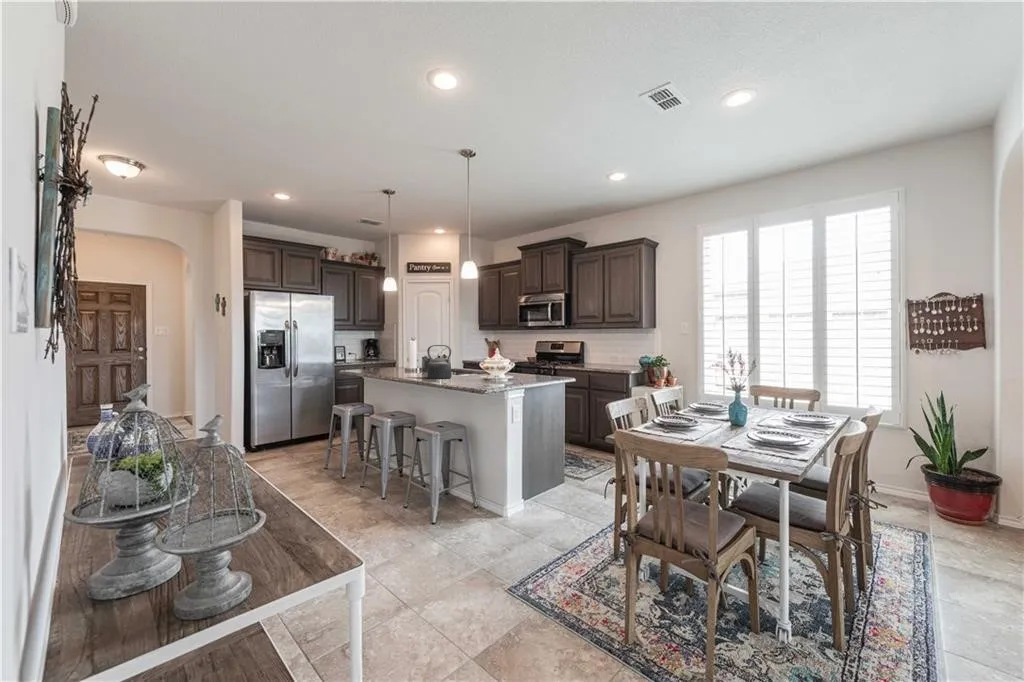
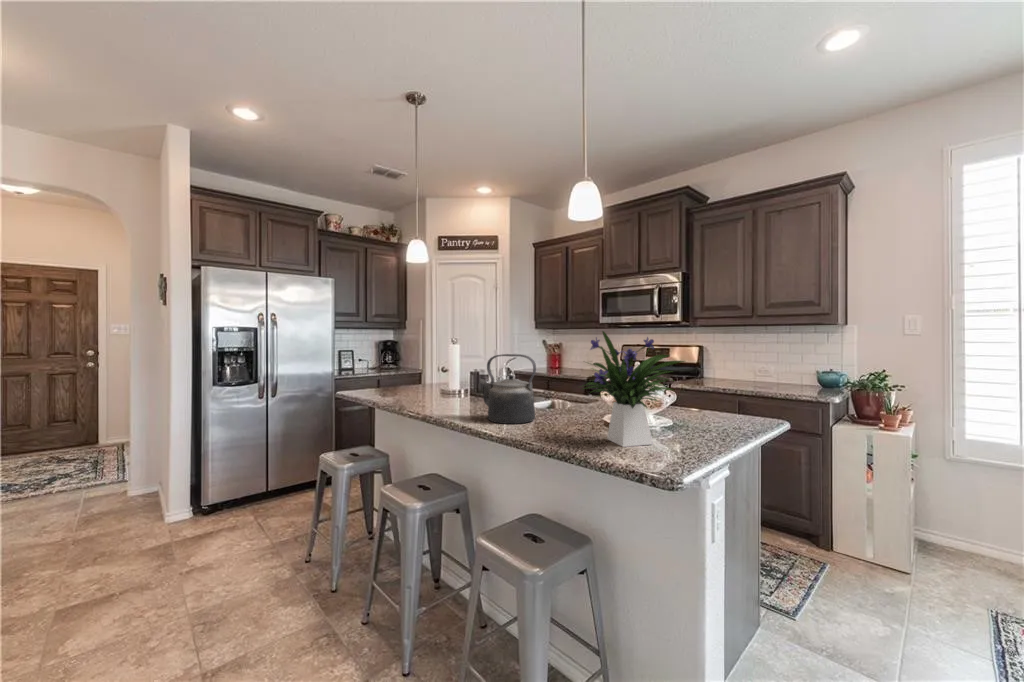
flower arrangement: none [460,334,506,383] -> present [583,331,684,447]

